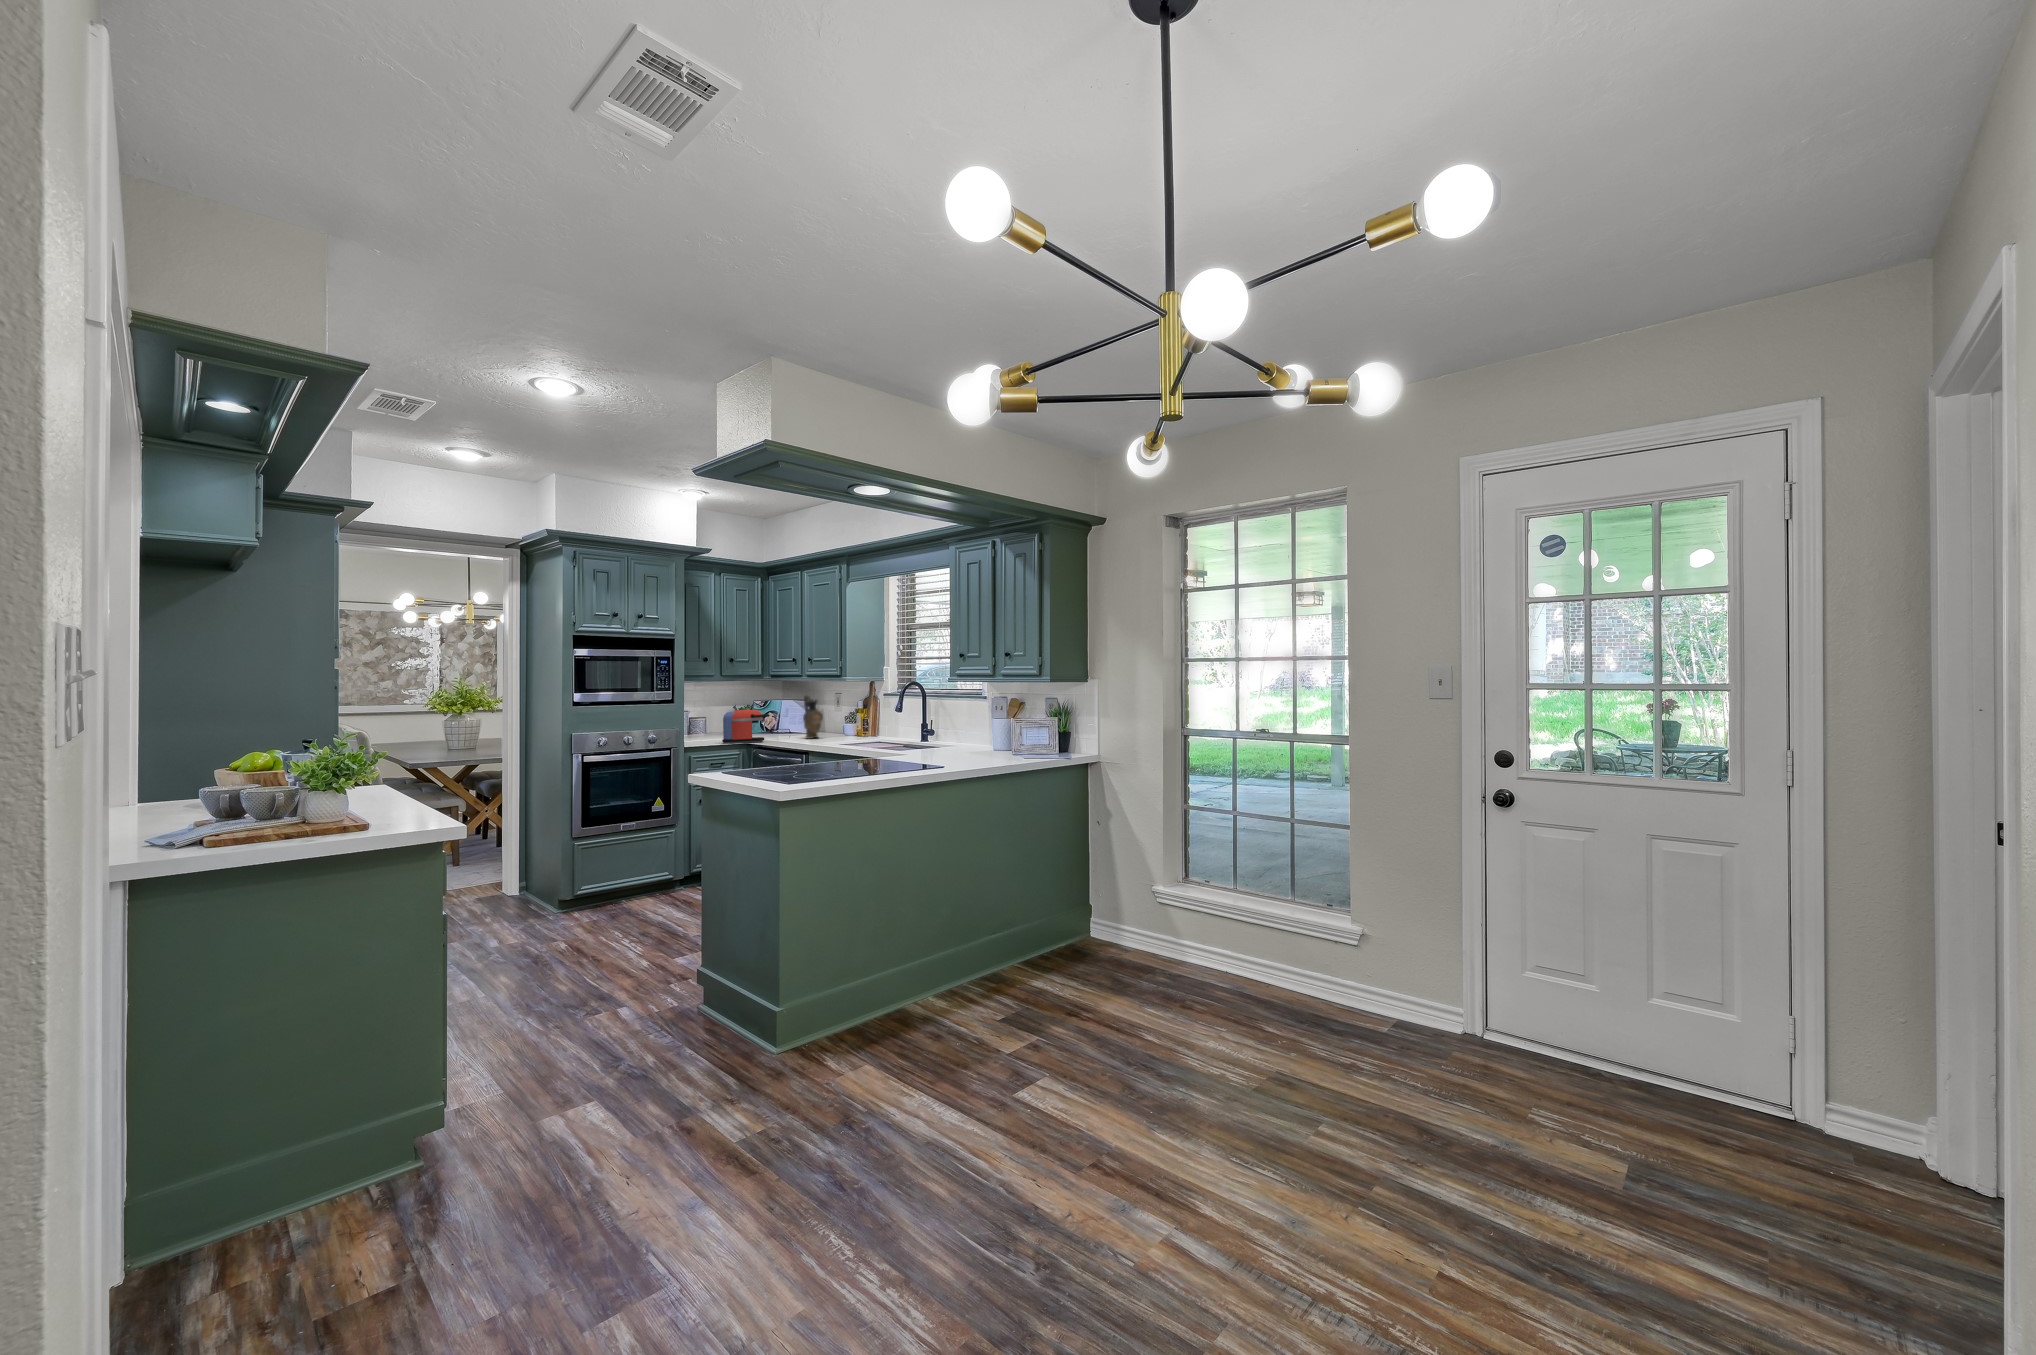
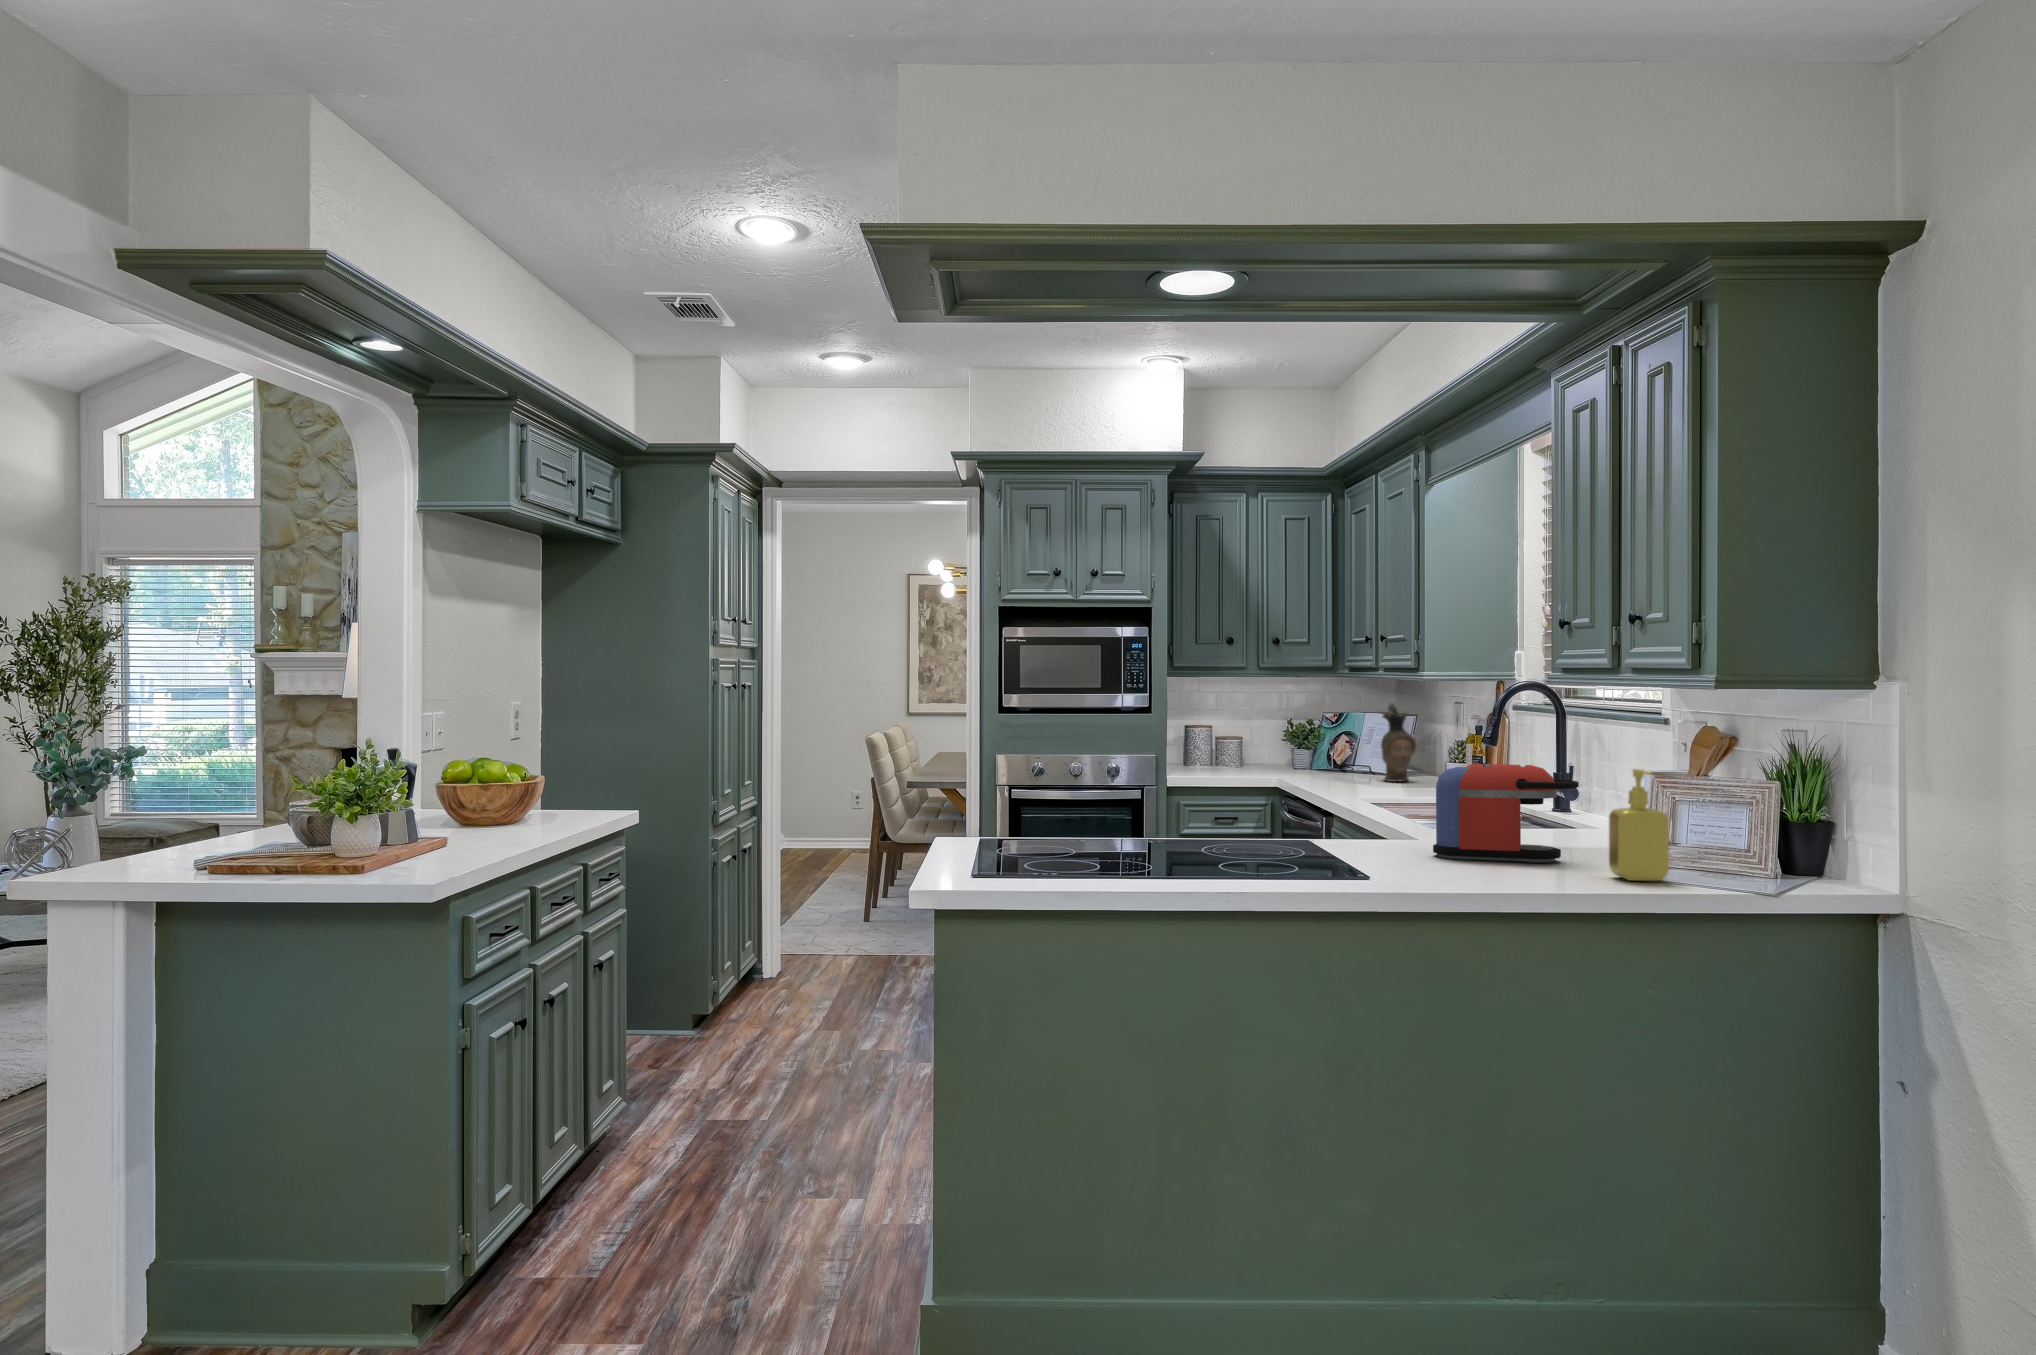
coffee maker: present [722,710,770,743] -> present [1433,764,1579,862]
soap dispenser: none [1008,715,1030,759] -> present [1609,769,1669,881]

